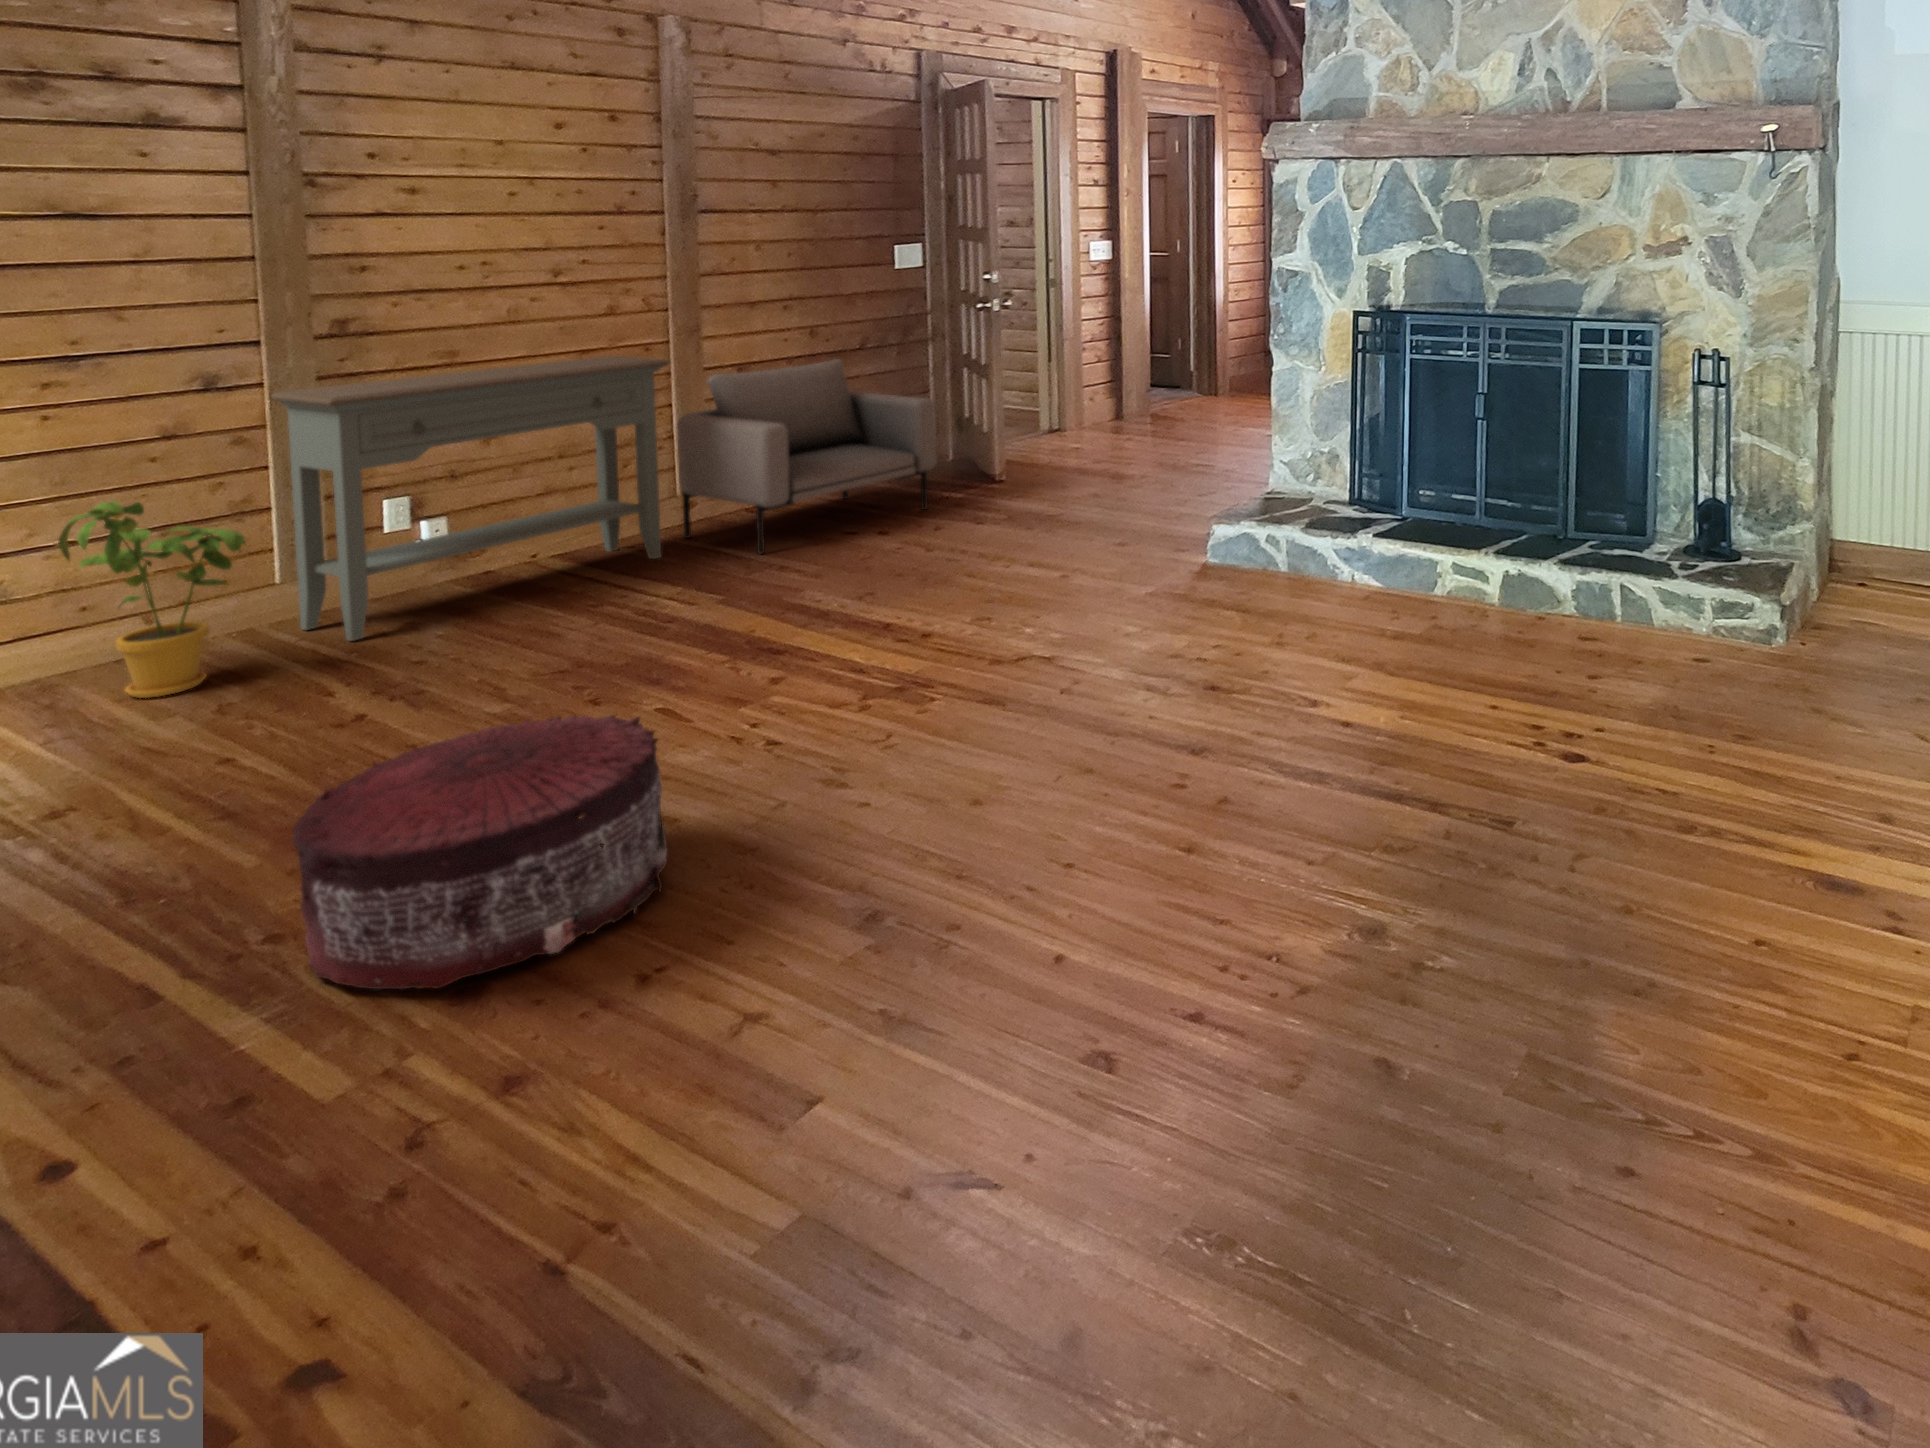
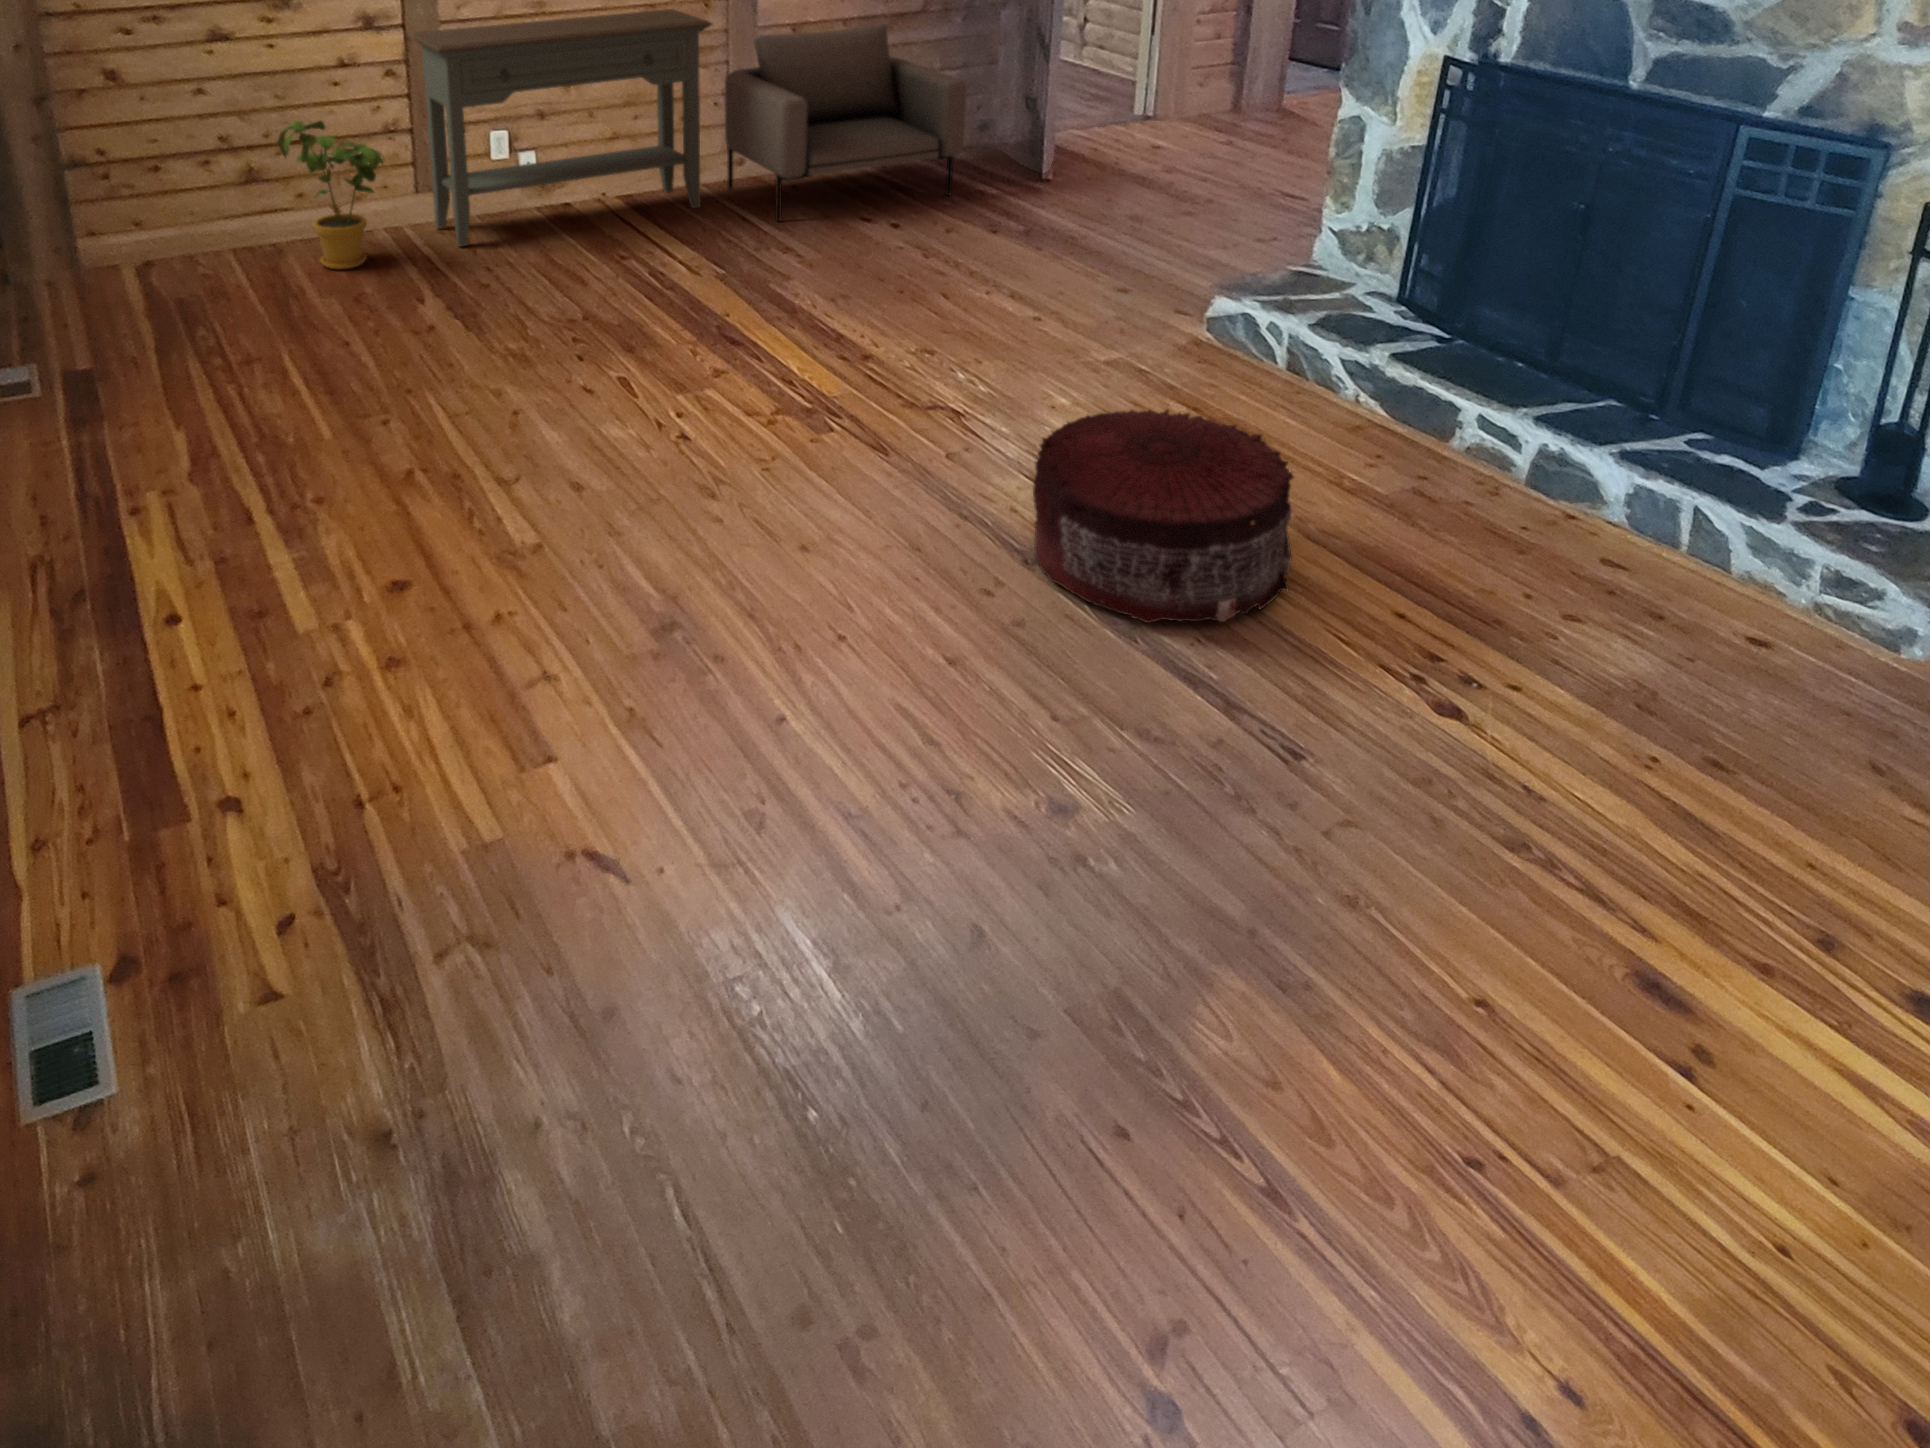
pouf: present [292,715,667,989] -> present [1033,410,1294,623]

